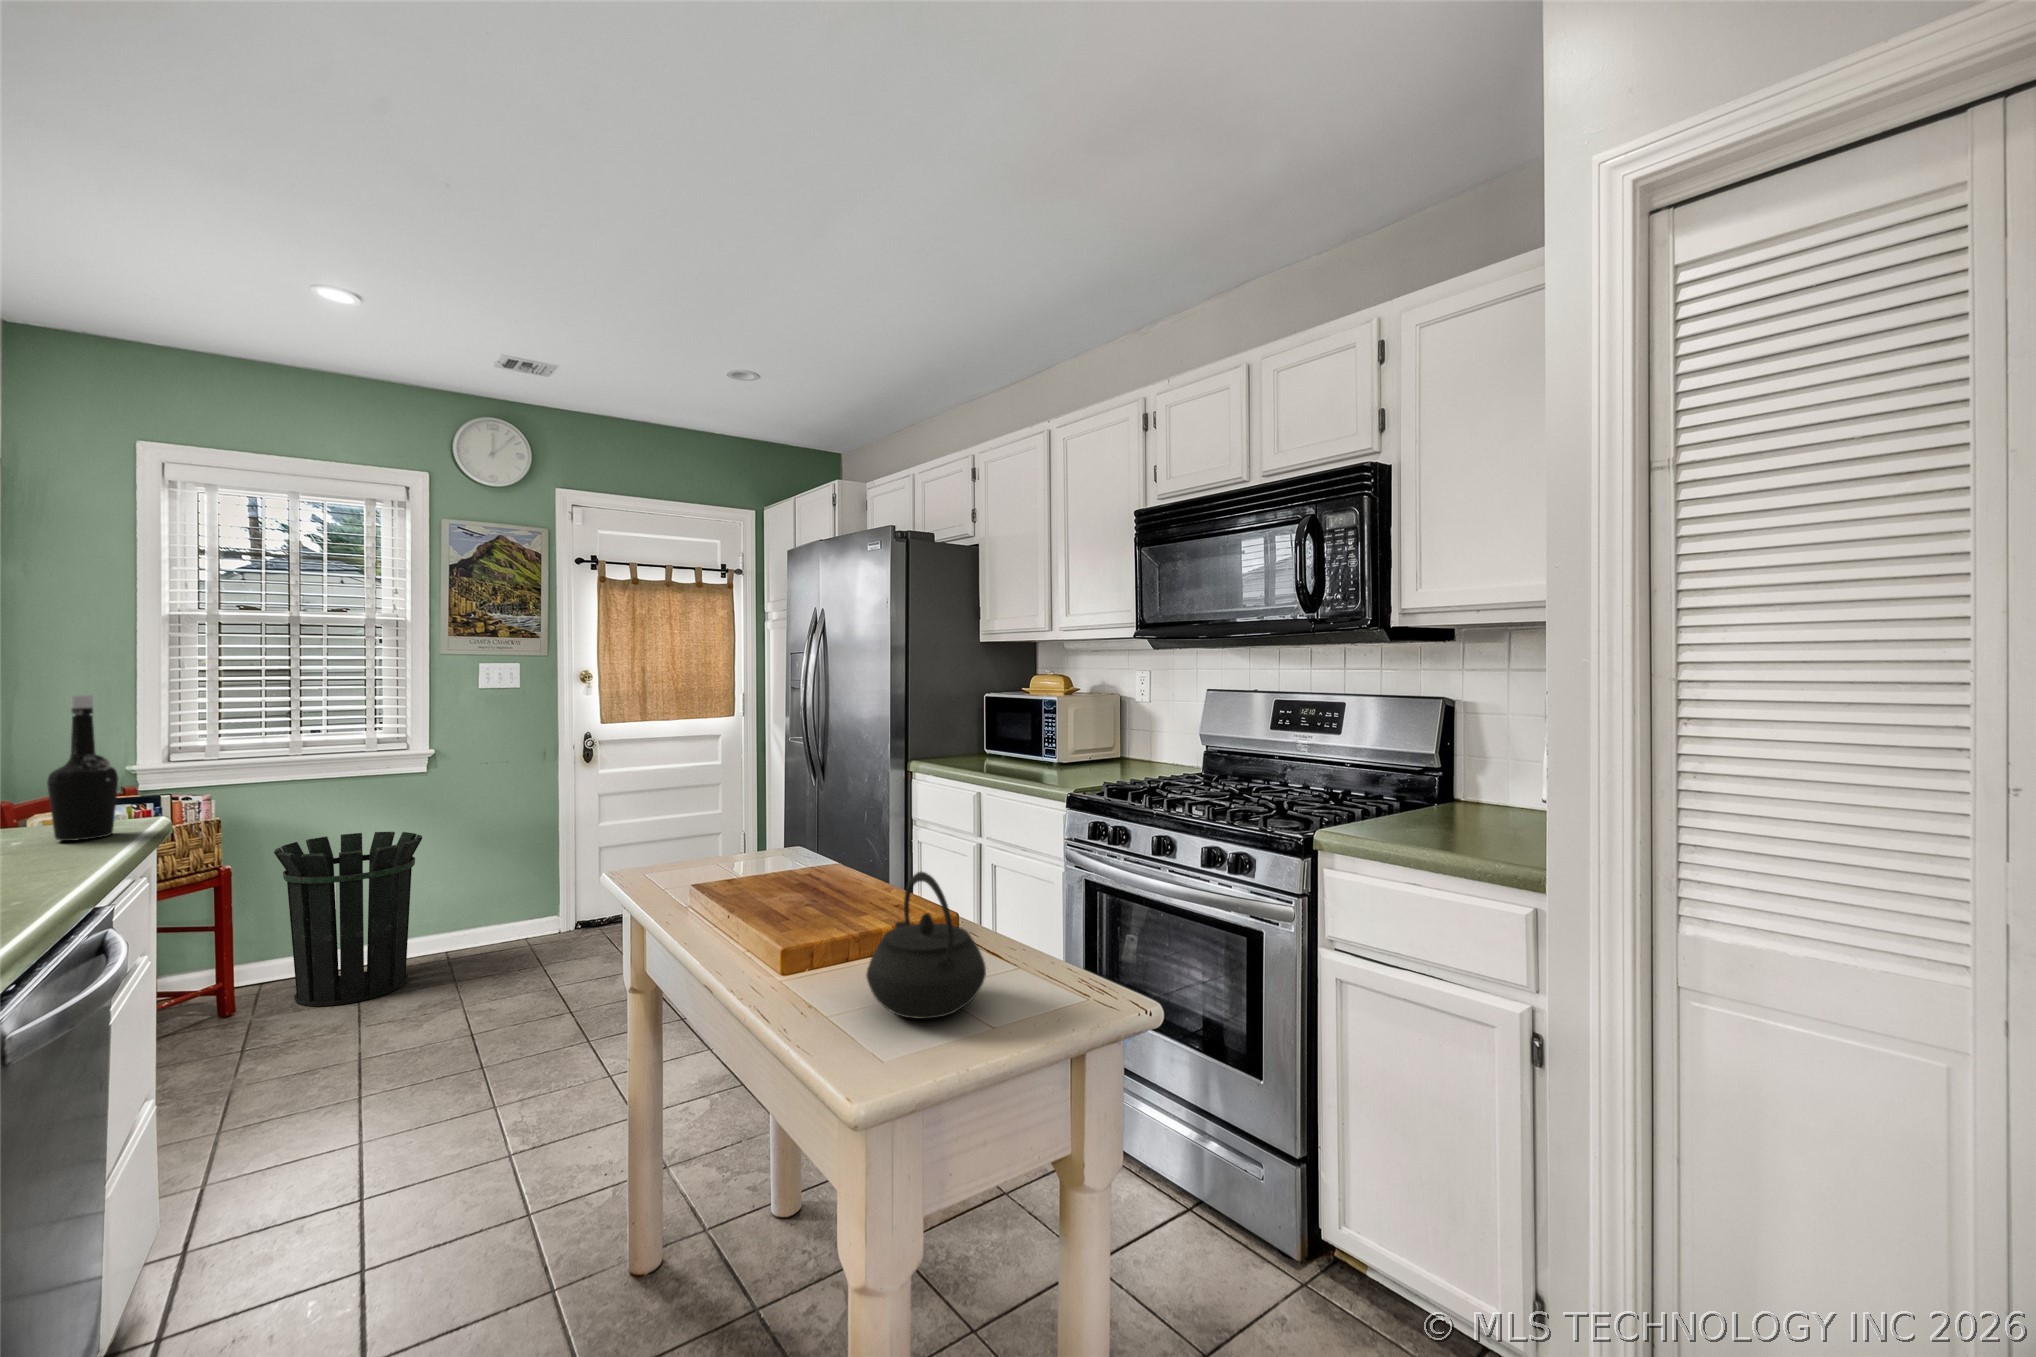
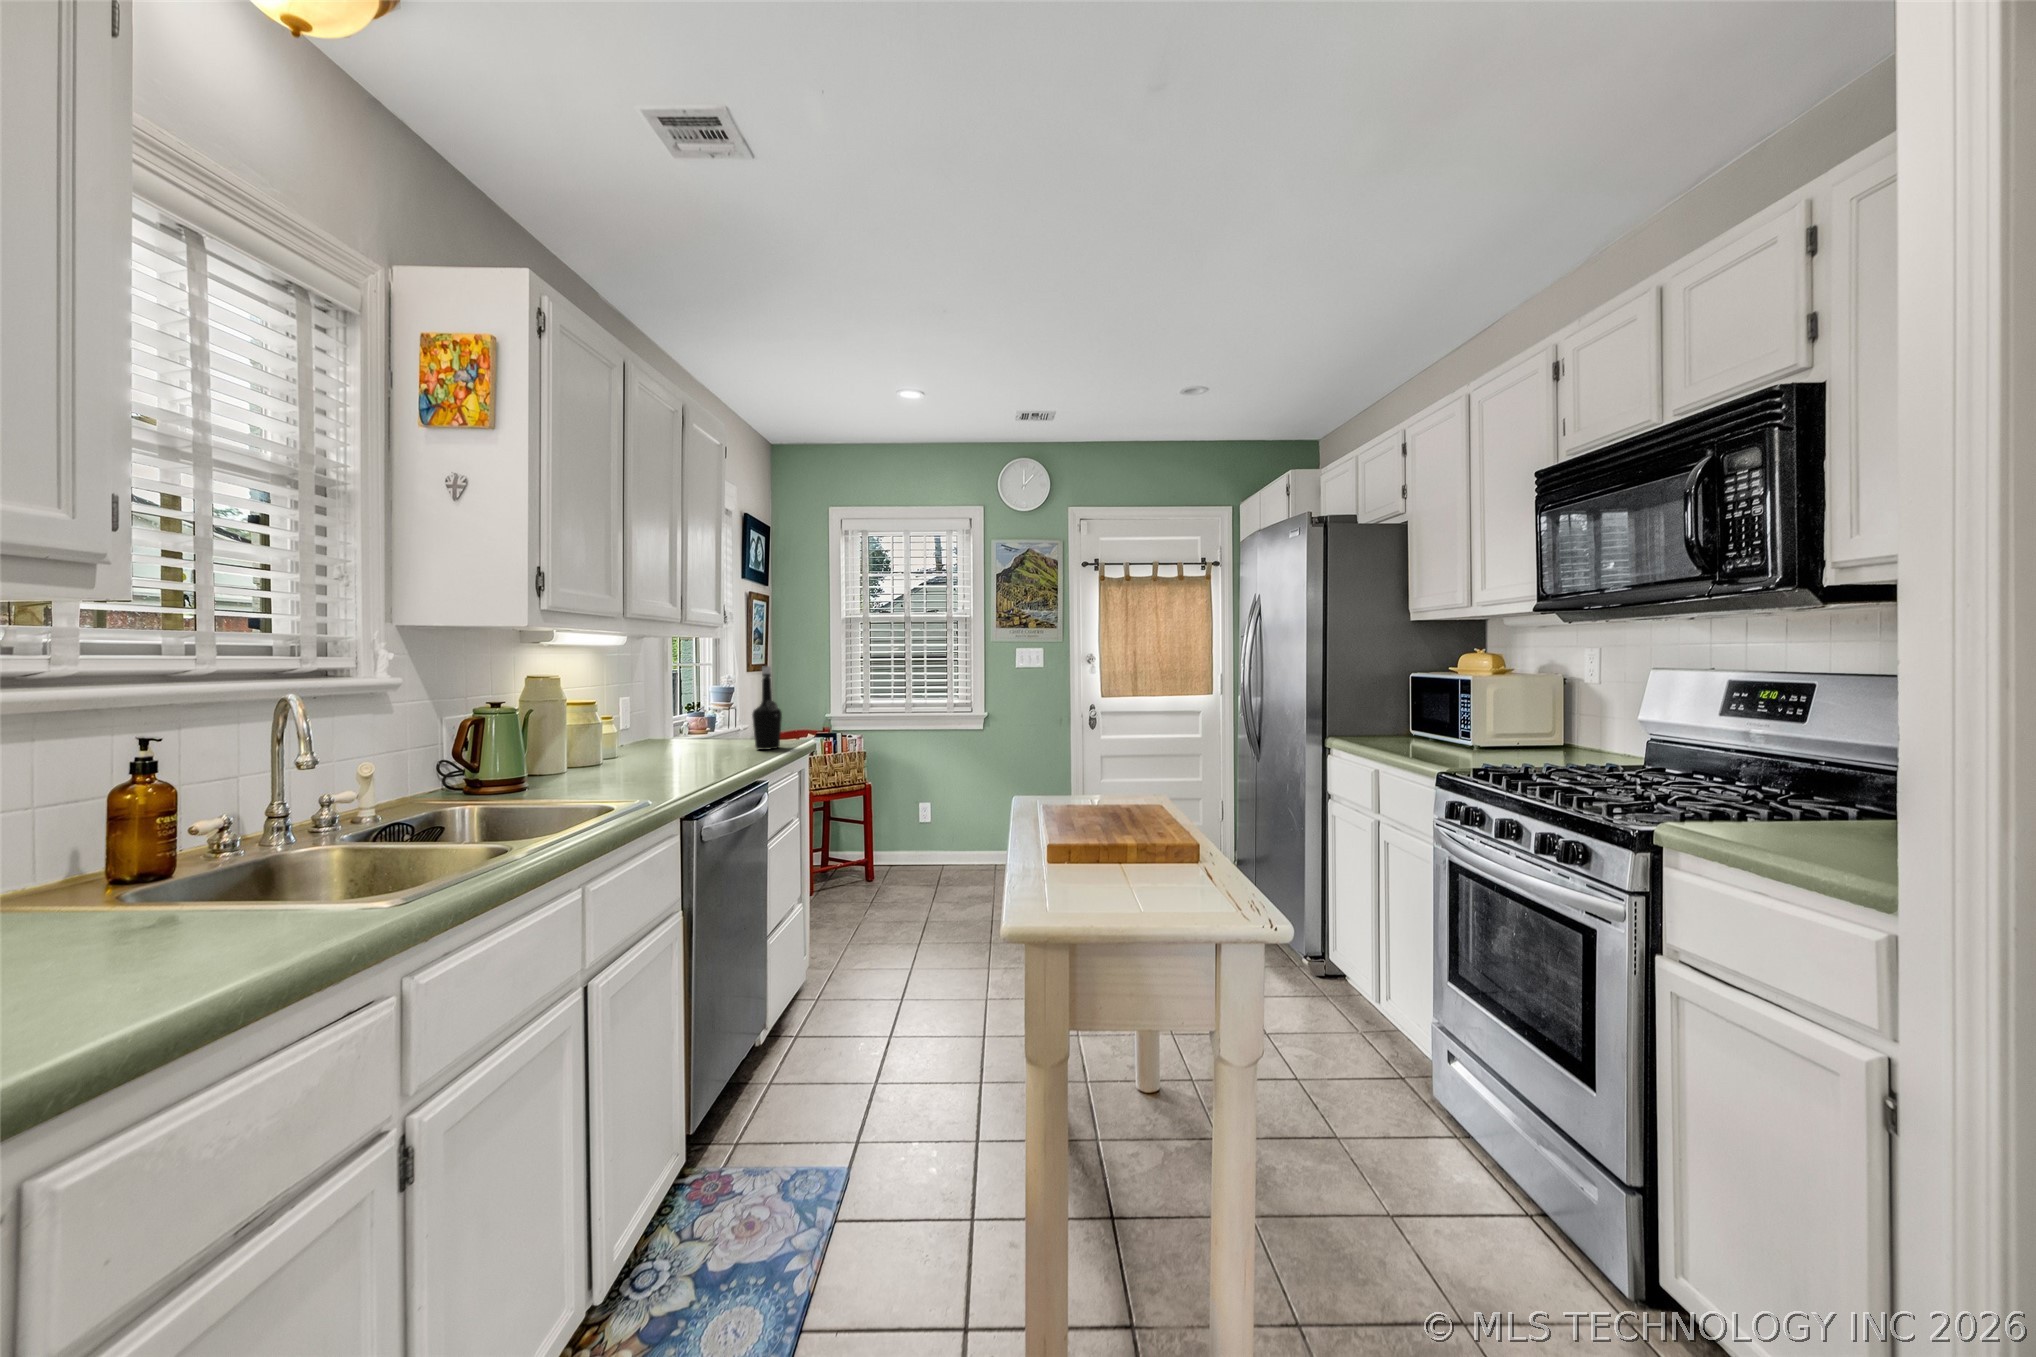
waste bin: present [274,832,422,1006] -> none [892,770,976,887]
kettle: present [866,872,986,1019] -> none [1066,795,1156,902]

